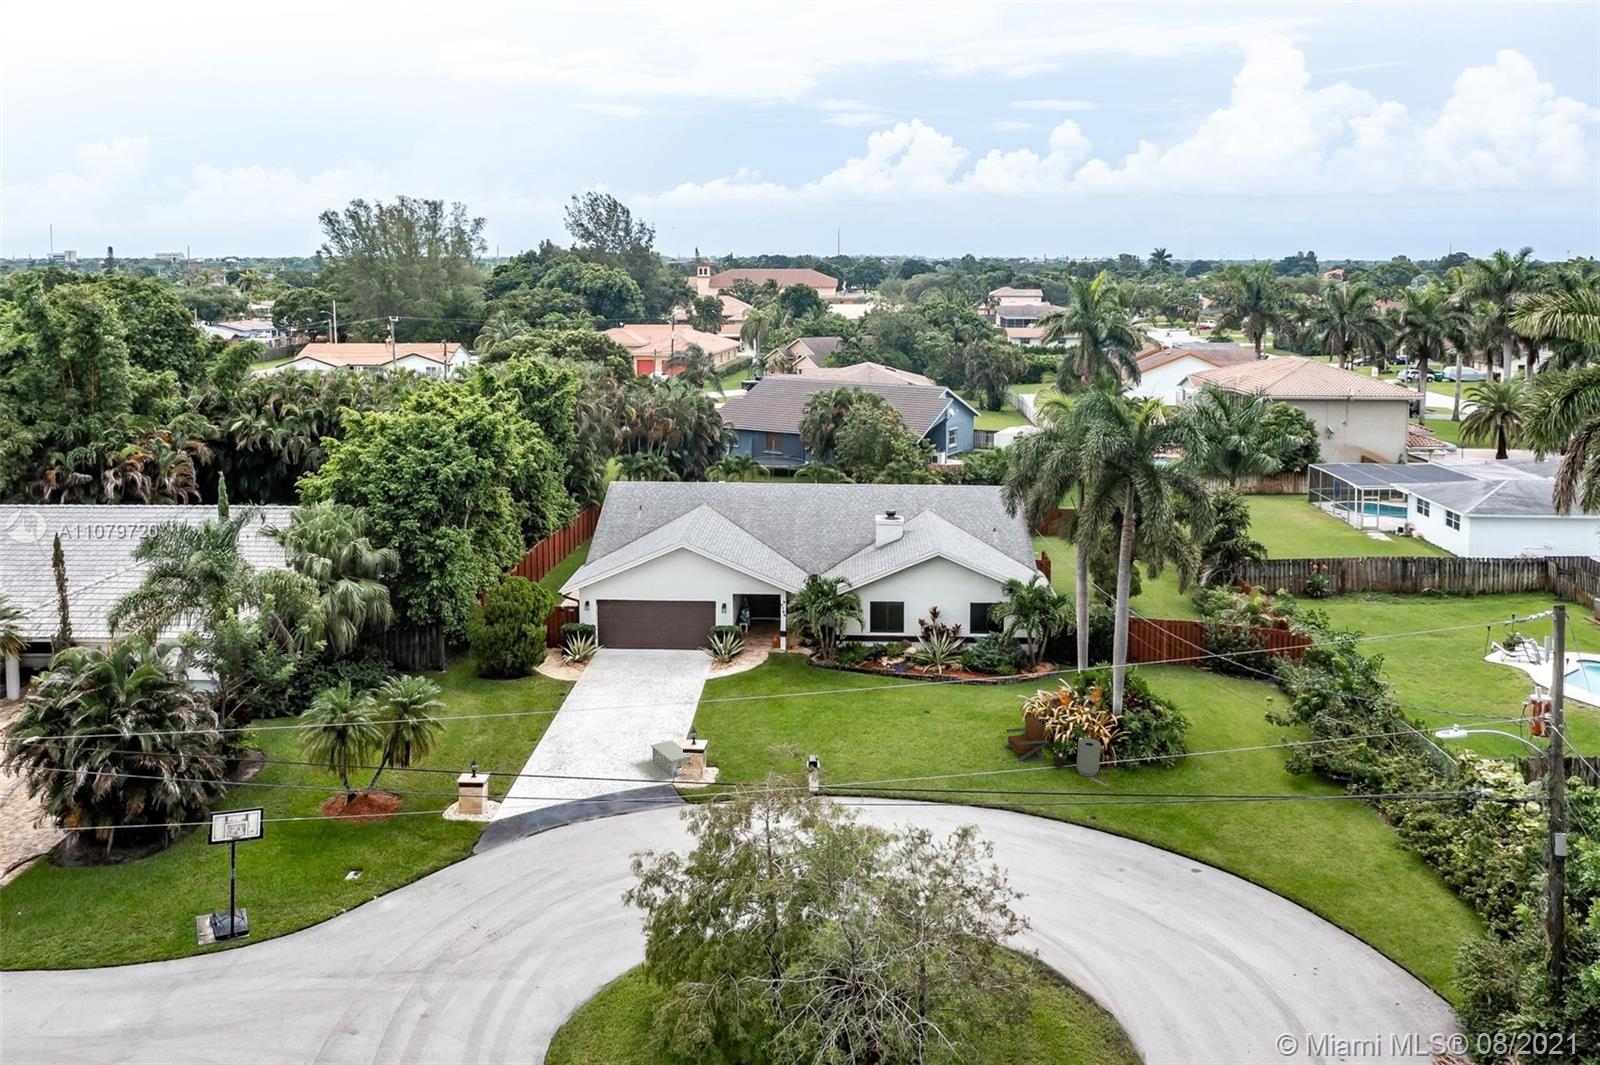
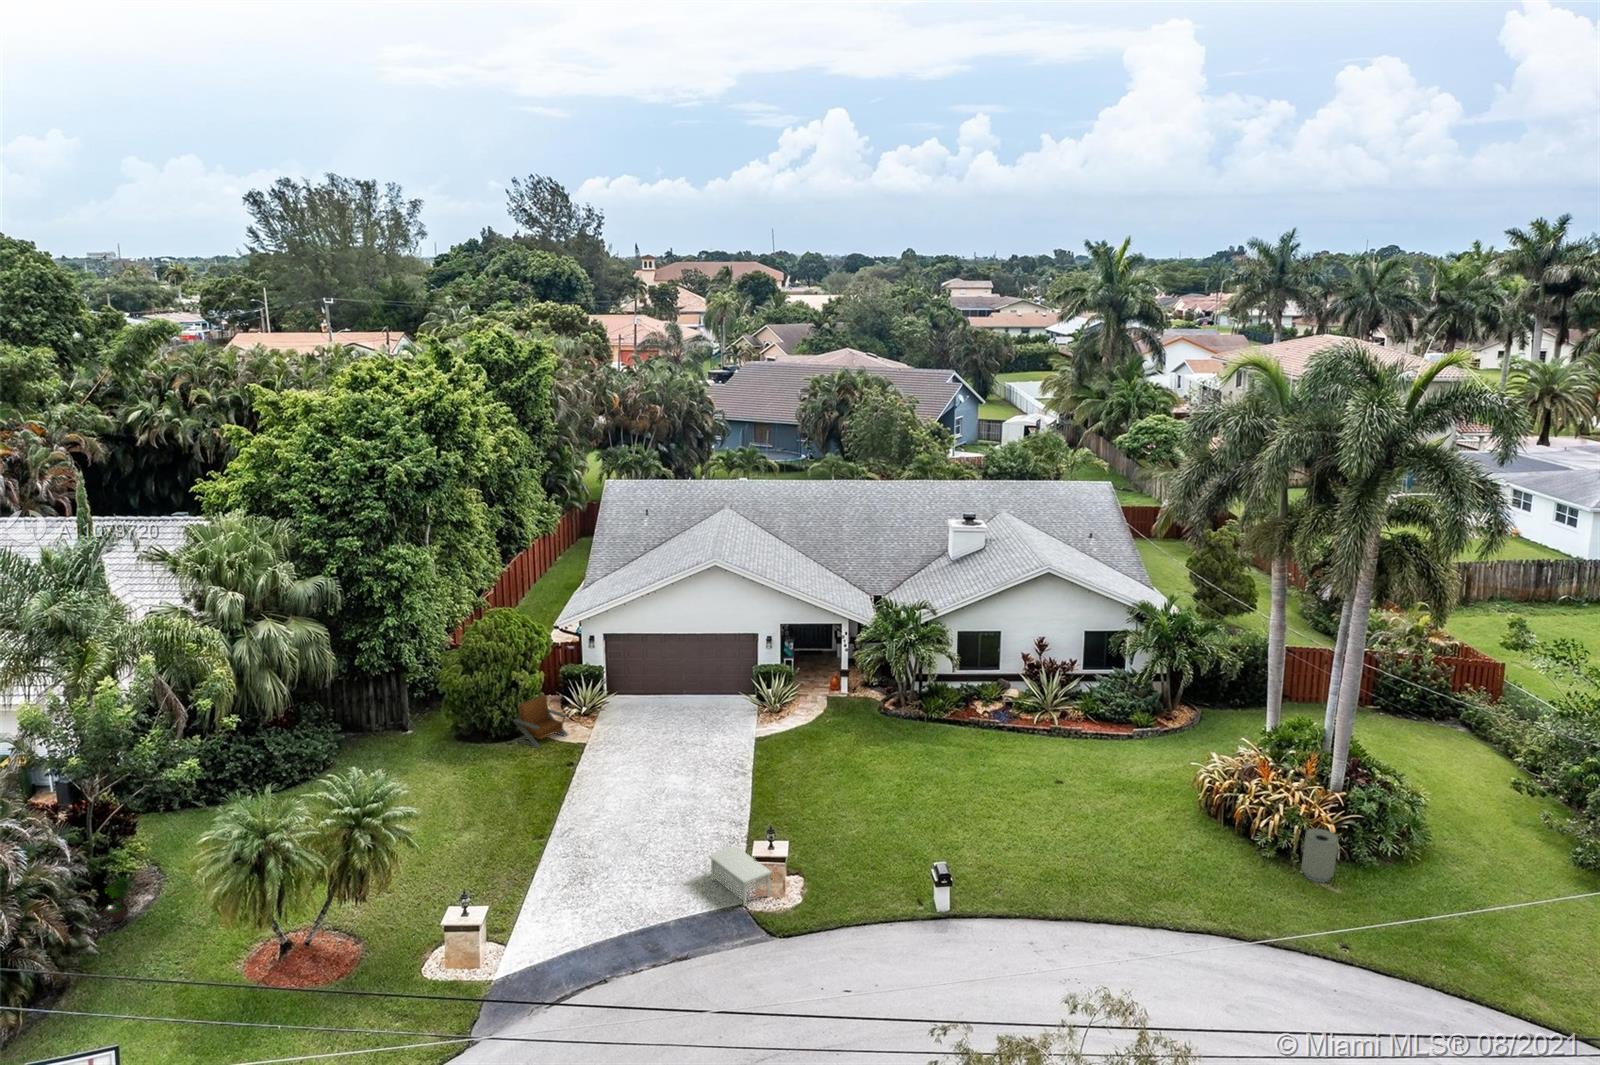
lounge chair: present [1005,716,1049,762] -> present [513,696,568,748]
potted tree: present [1051,740,1066,766] -> present [103,878,130,922]

